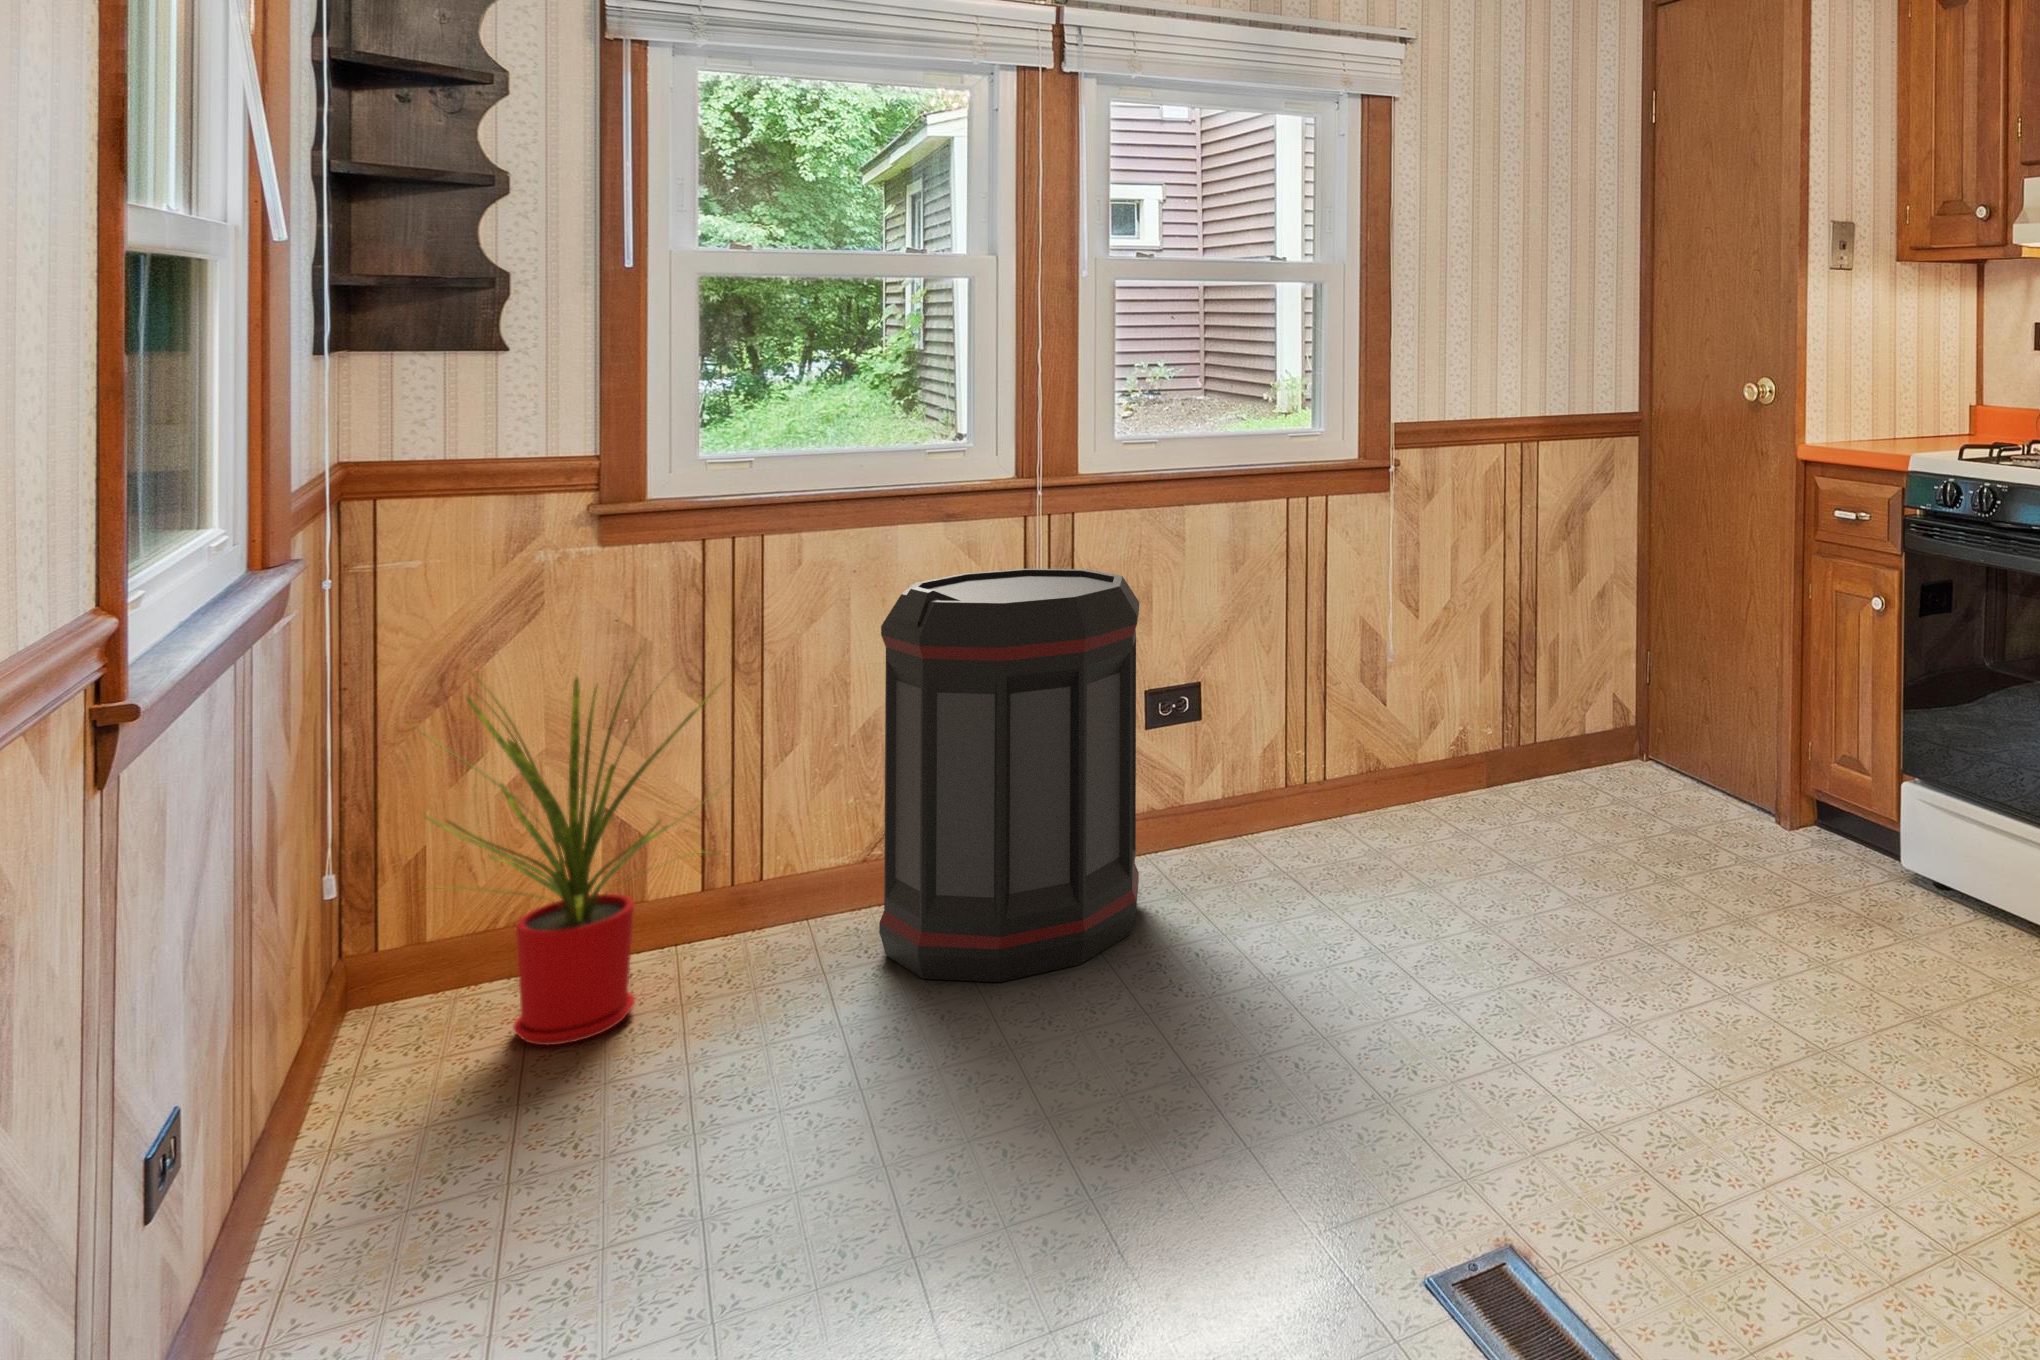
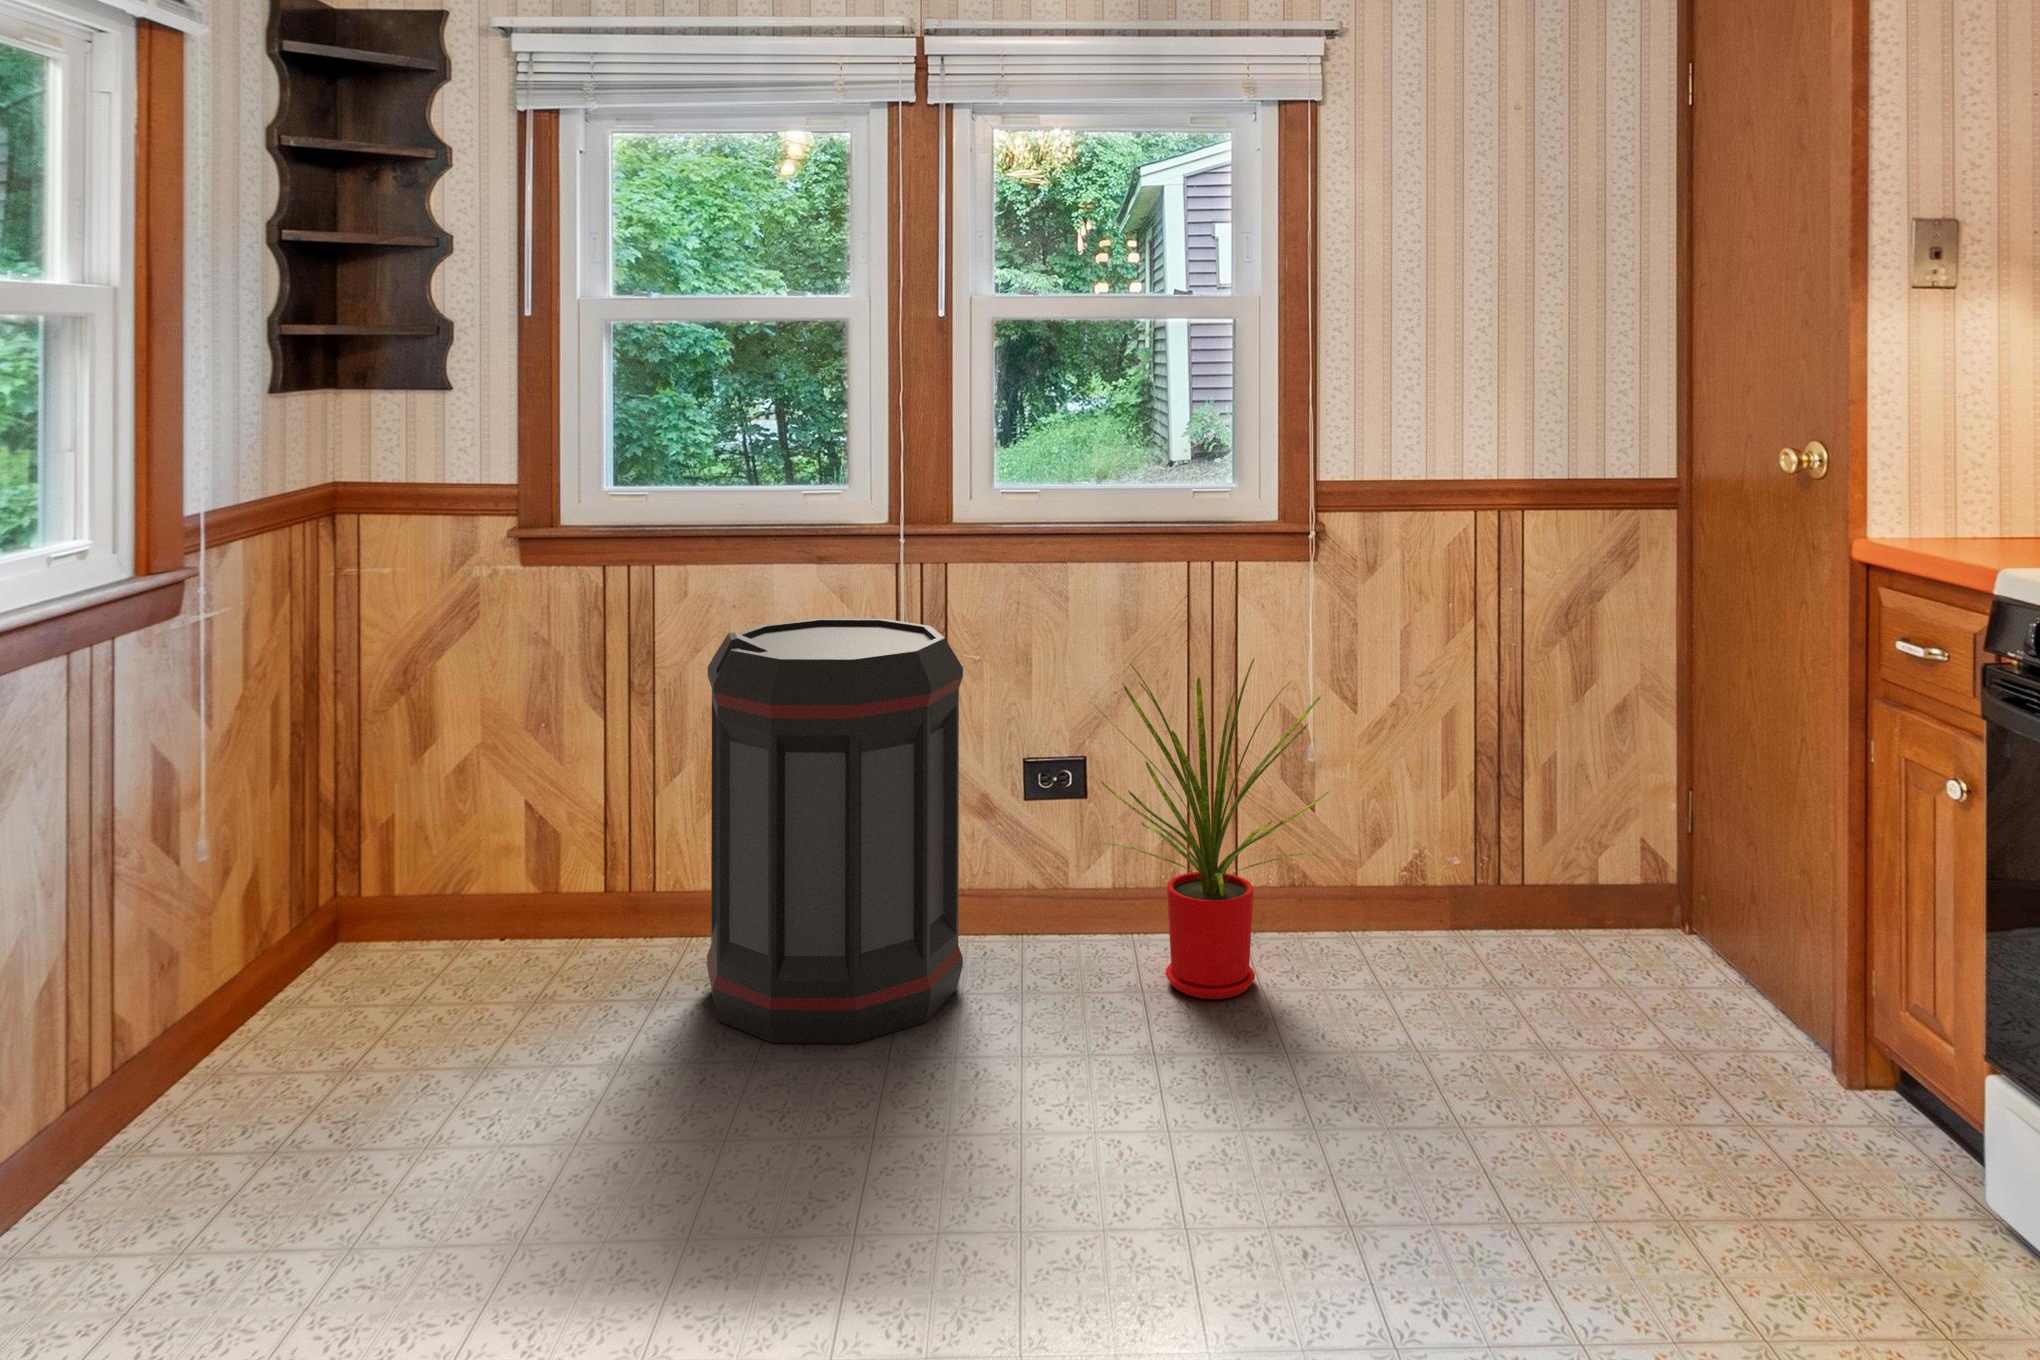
house plant: present [413,663,724,1045] -> present [1094,659,1330,999]

